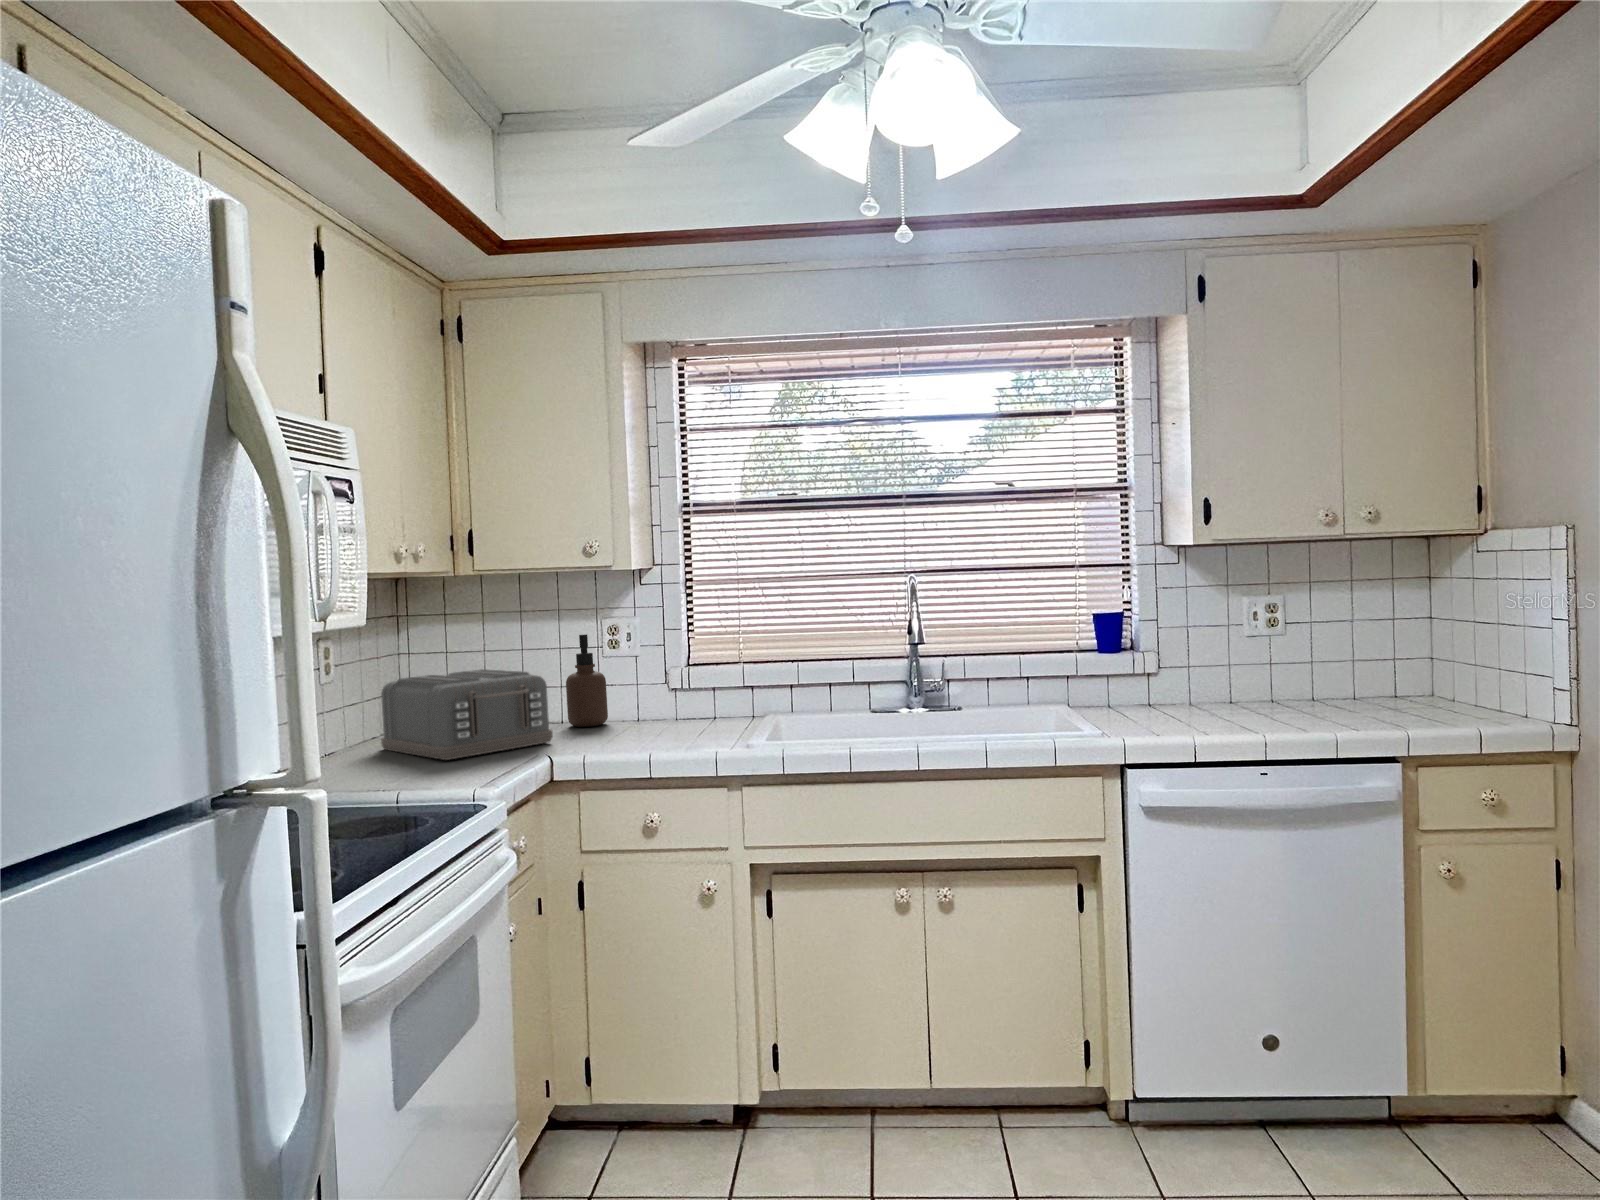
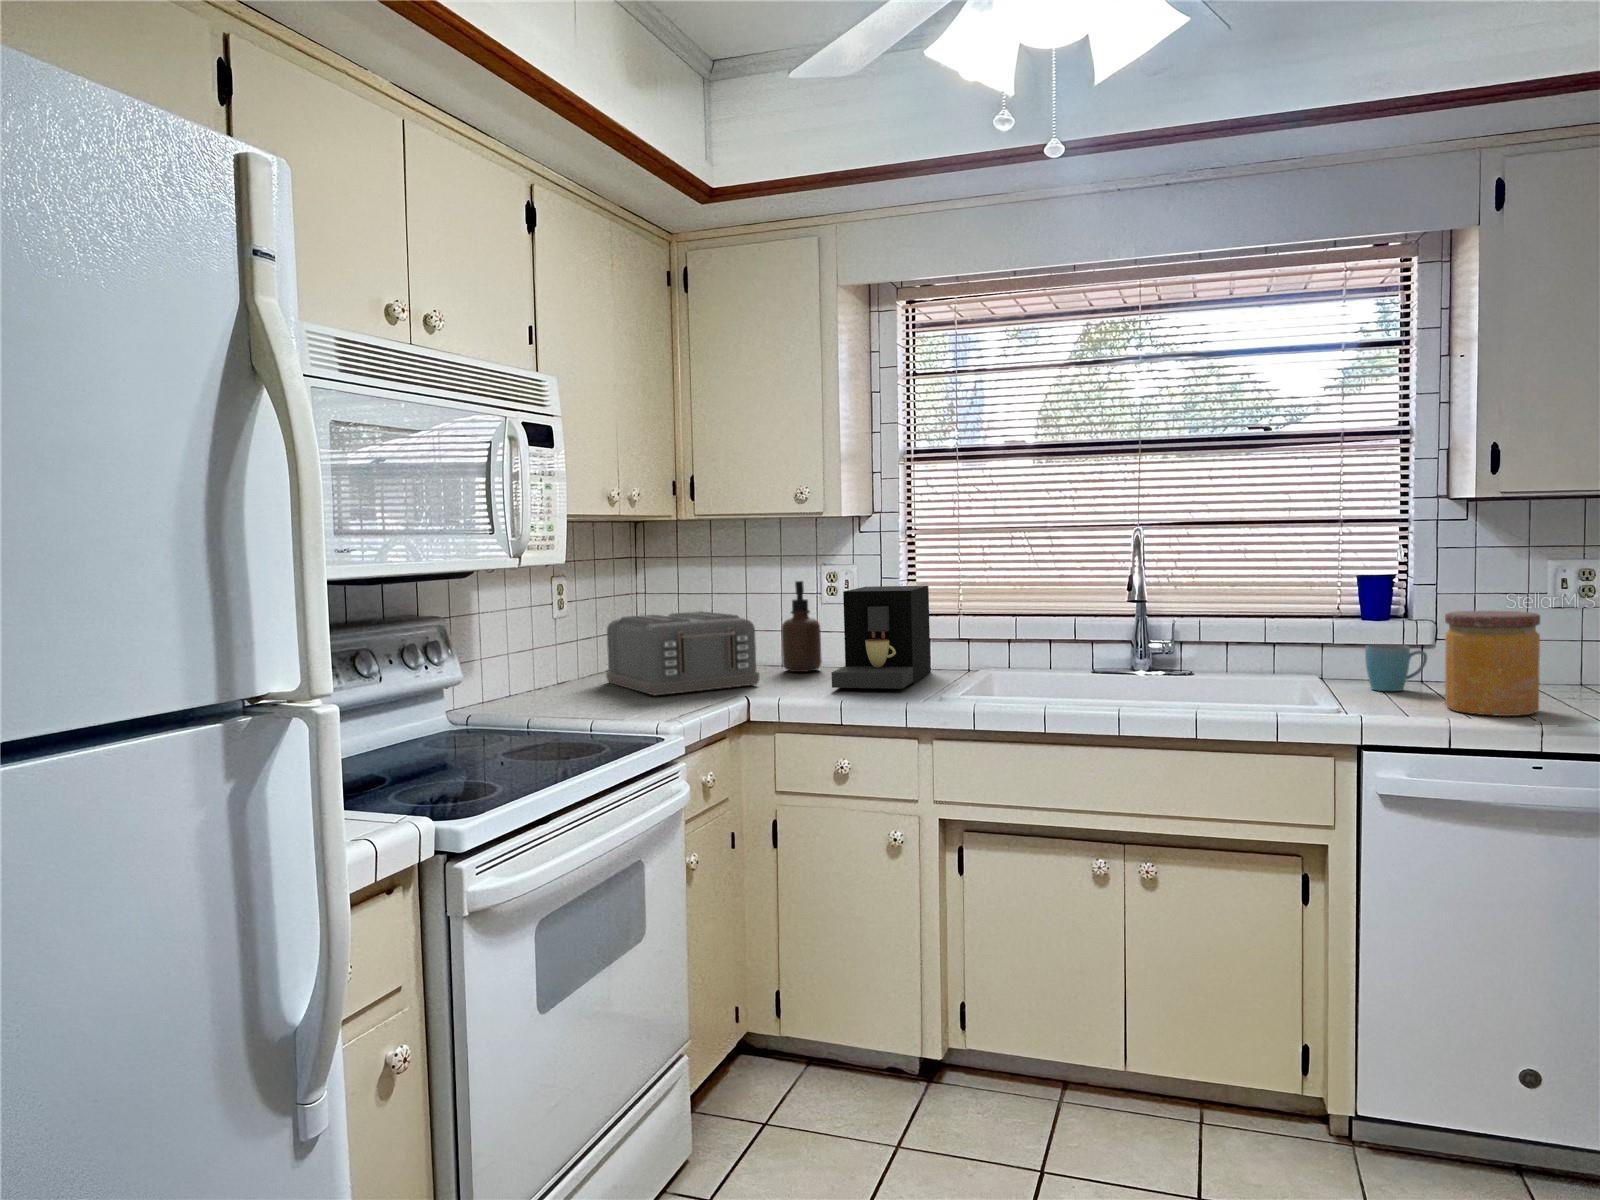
coffee maker: none [631,635,718,741] -> present [831,586,931,689]
jar: none [1178,642,1255,732] -> present [1445,611,1540,716]
mug: none [1108,674,1158,715] -> present [1365,644,1427,691]

